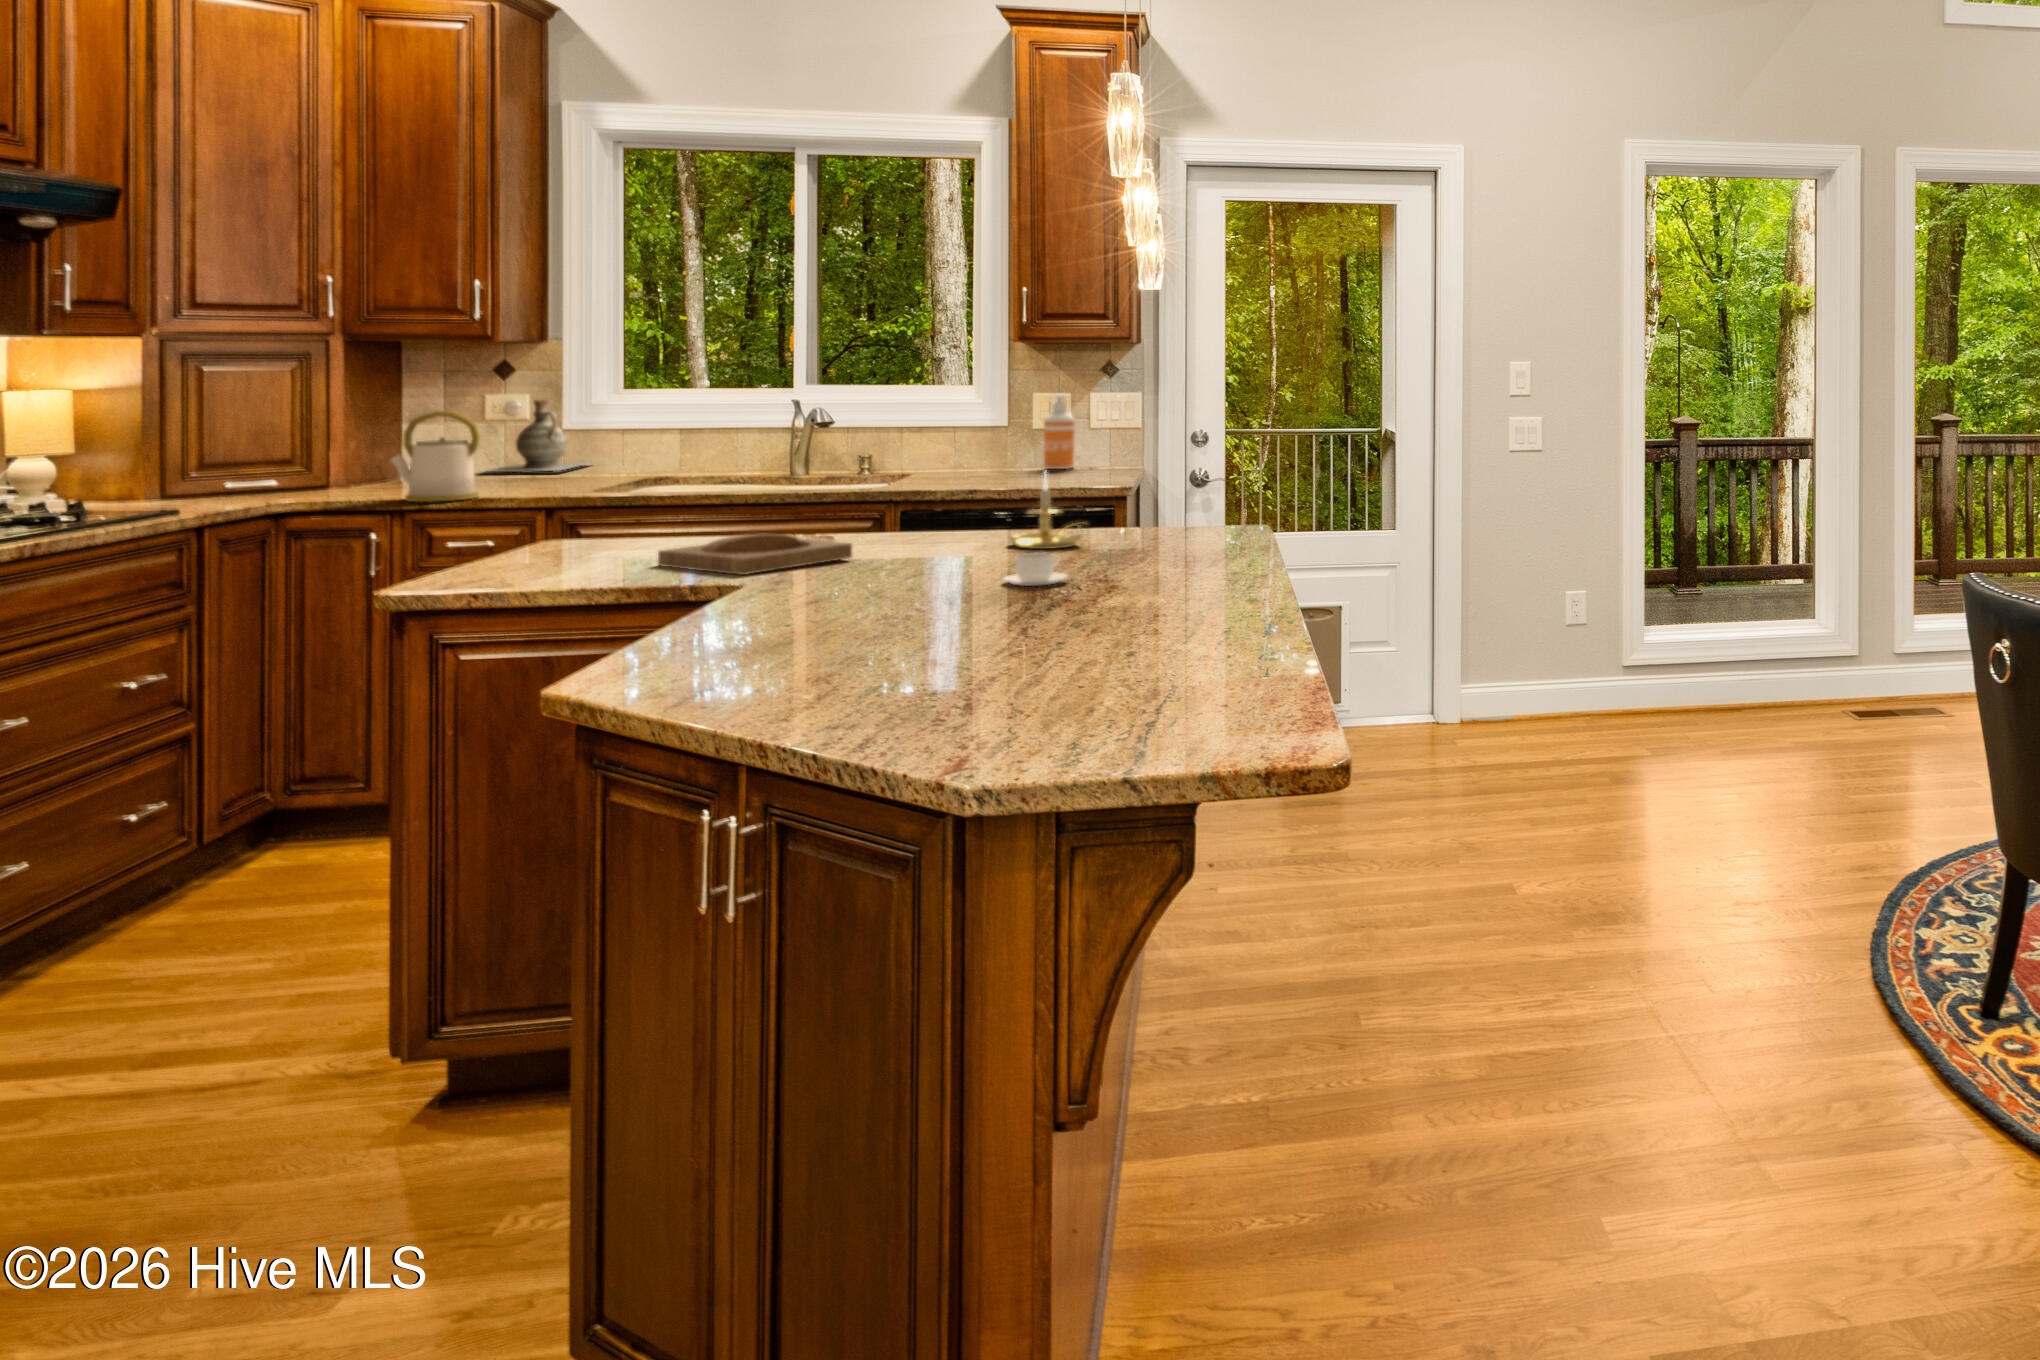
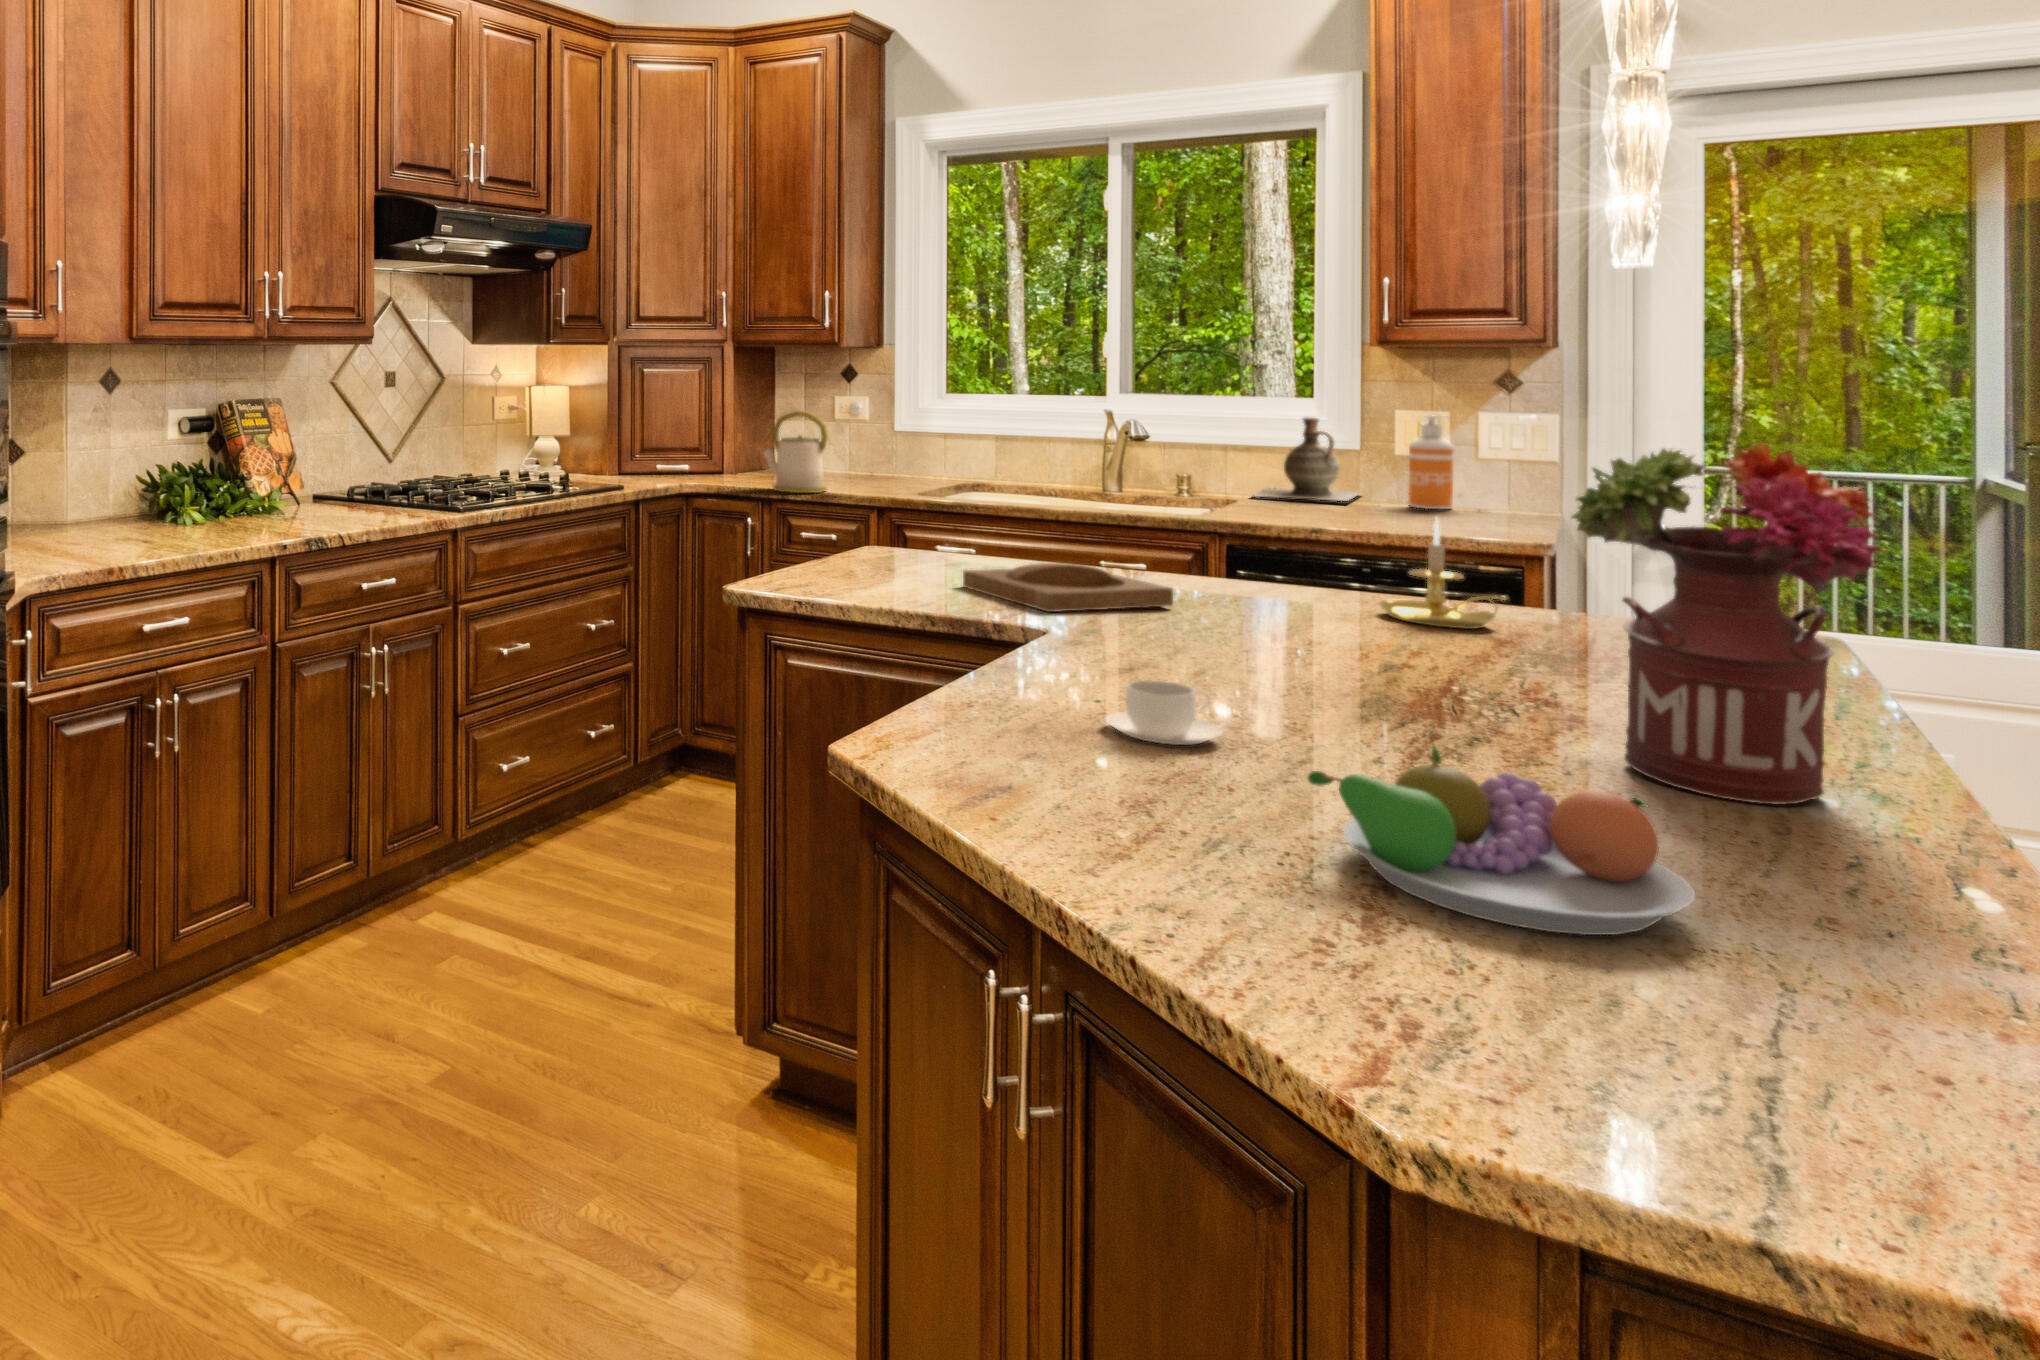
ceramic jug: present [489,400,586,472] -> present [1254,418,1359,501]
flower arrangement: none [1100,405,1245,616] -> present [1572,443,1882,804]
coffee cup: present [1004,552,1067,586] -> present [1105,680,1222,745]
fruit bowl: none [933,601,1135,693] -> present [1308,744,1695,935]

